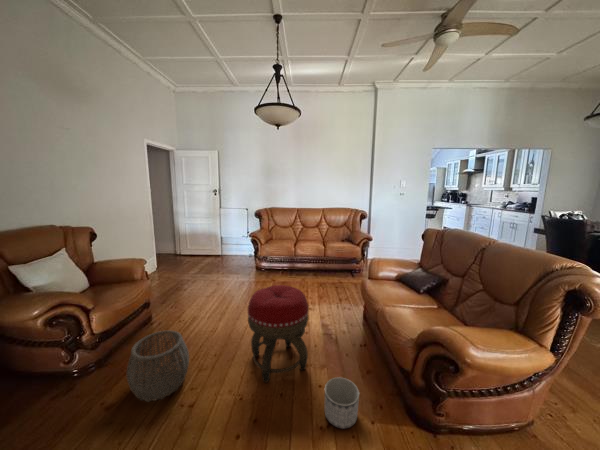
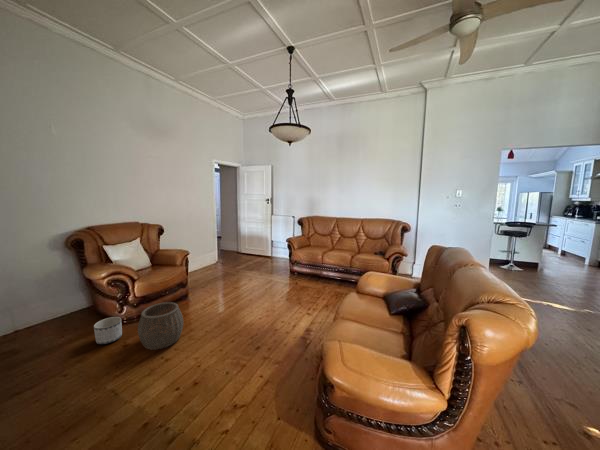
footstool: present [248,285,309,383] -> none [218,281,272,361]
planter: present [325,377,359,429] -> present [94,317,122,344]

